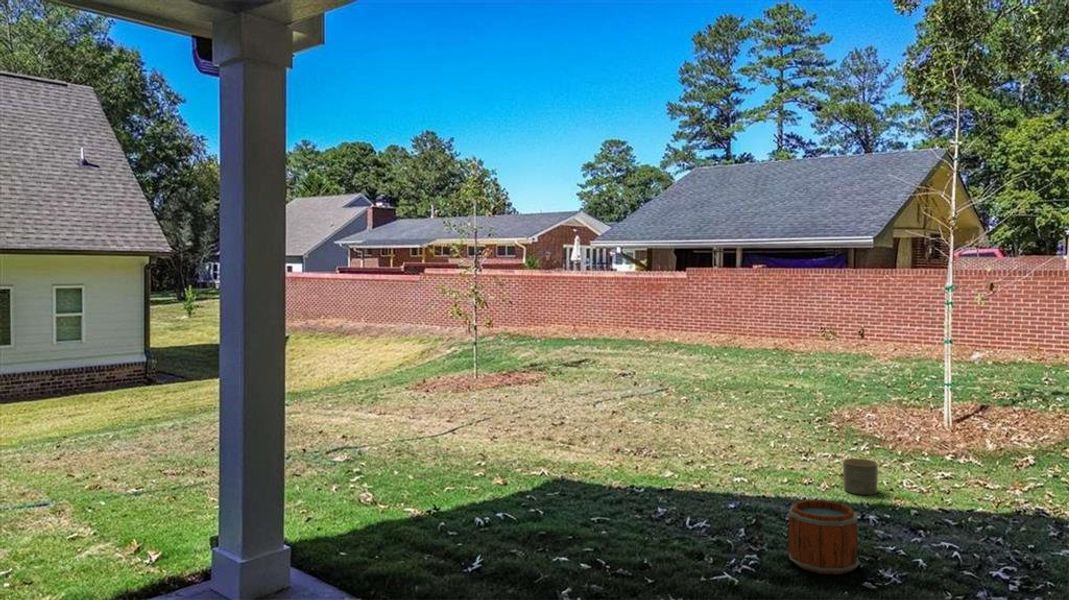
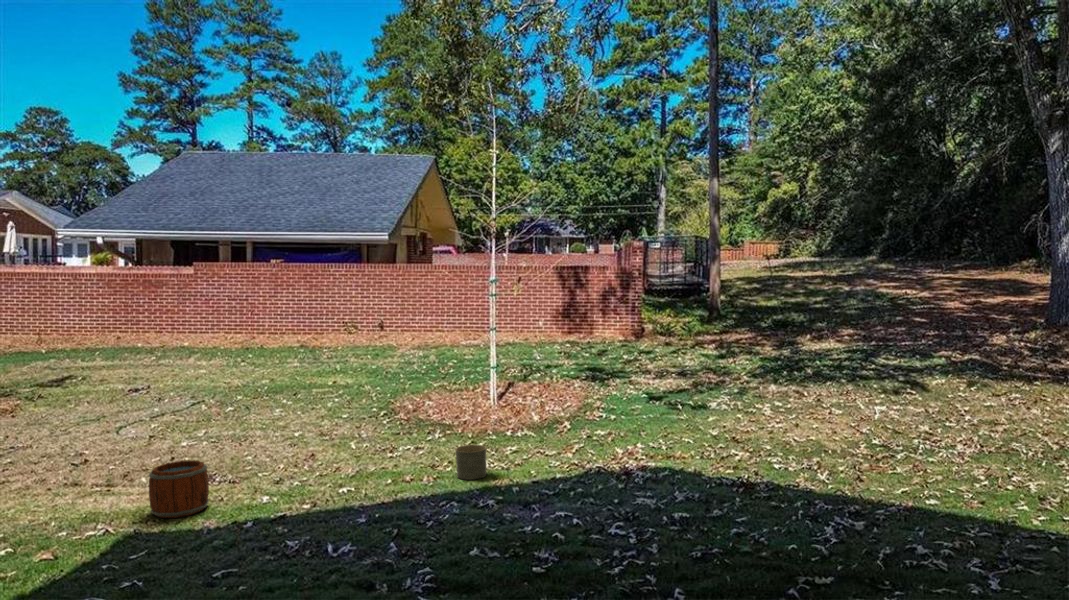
bucket: present [788,500,858,574] -> present [149,460,209,518]

